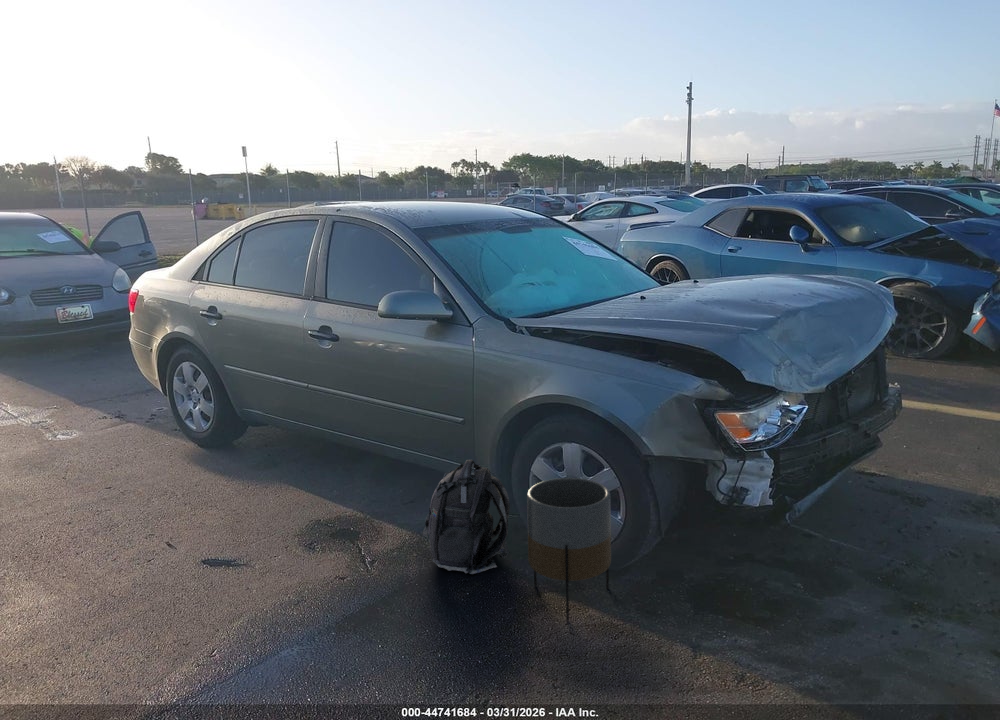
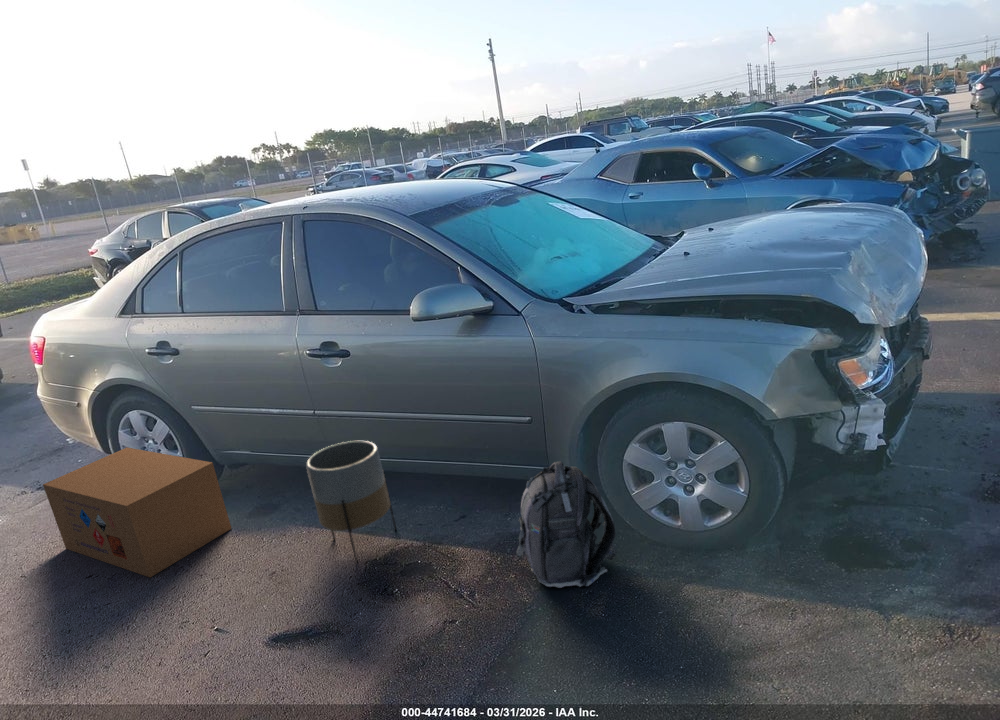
cardboard box: none [101,392,234,497] -> present [43,447,232,577]
planter: present [527,478,611,621] -> present [306,441,396,563]

